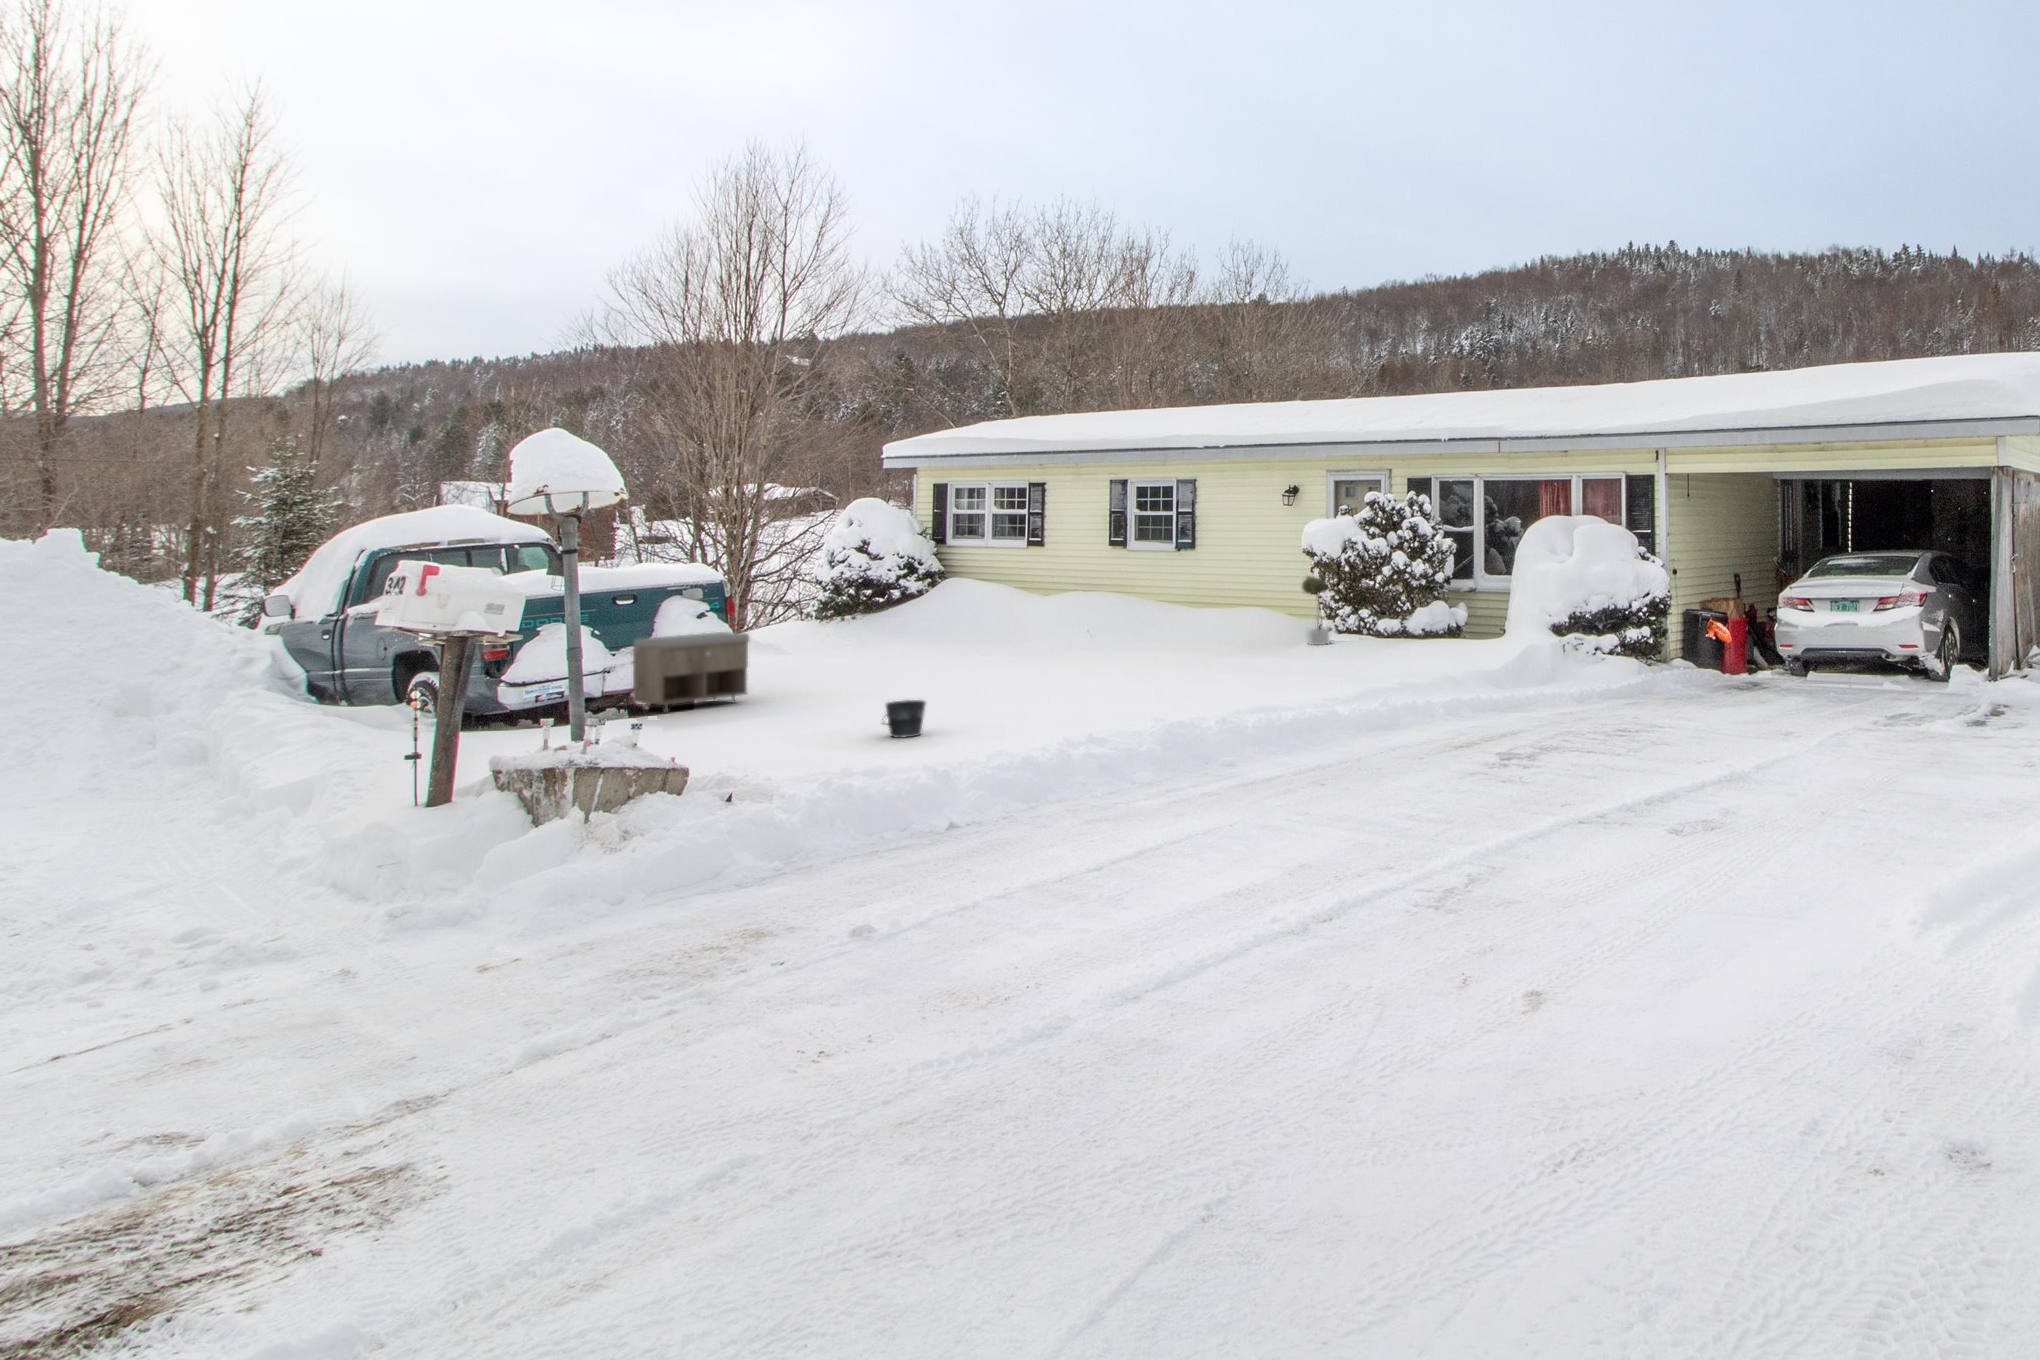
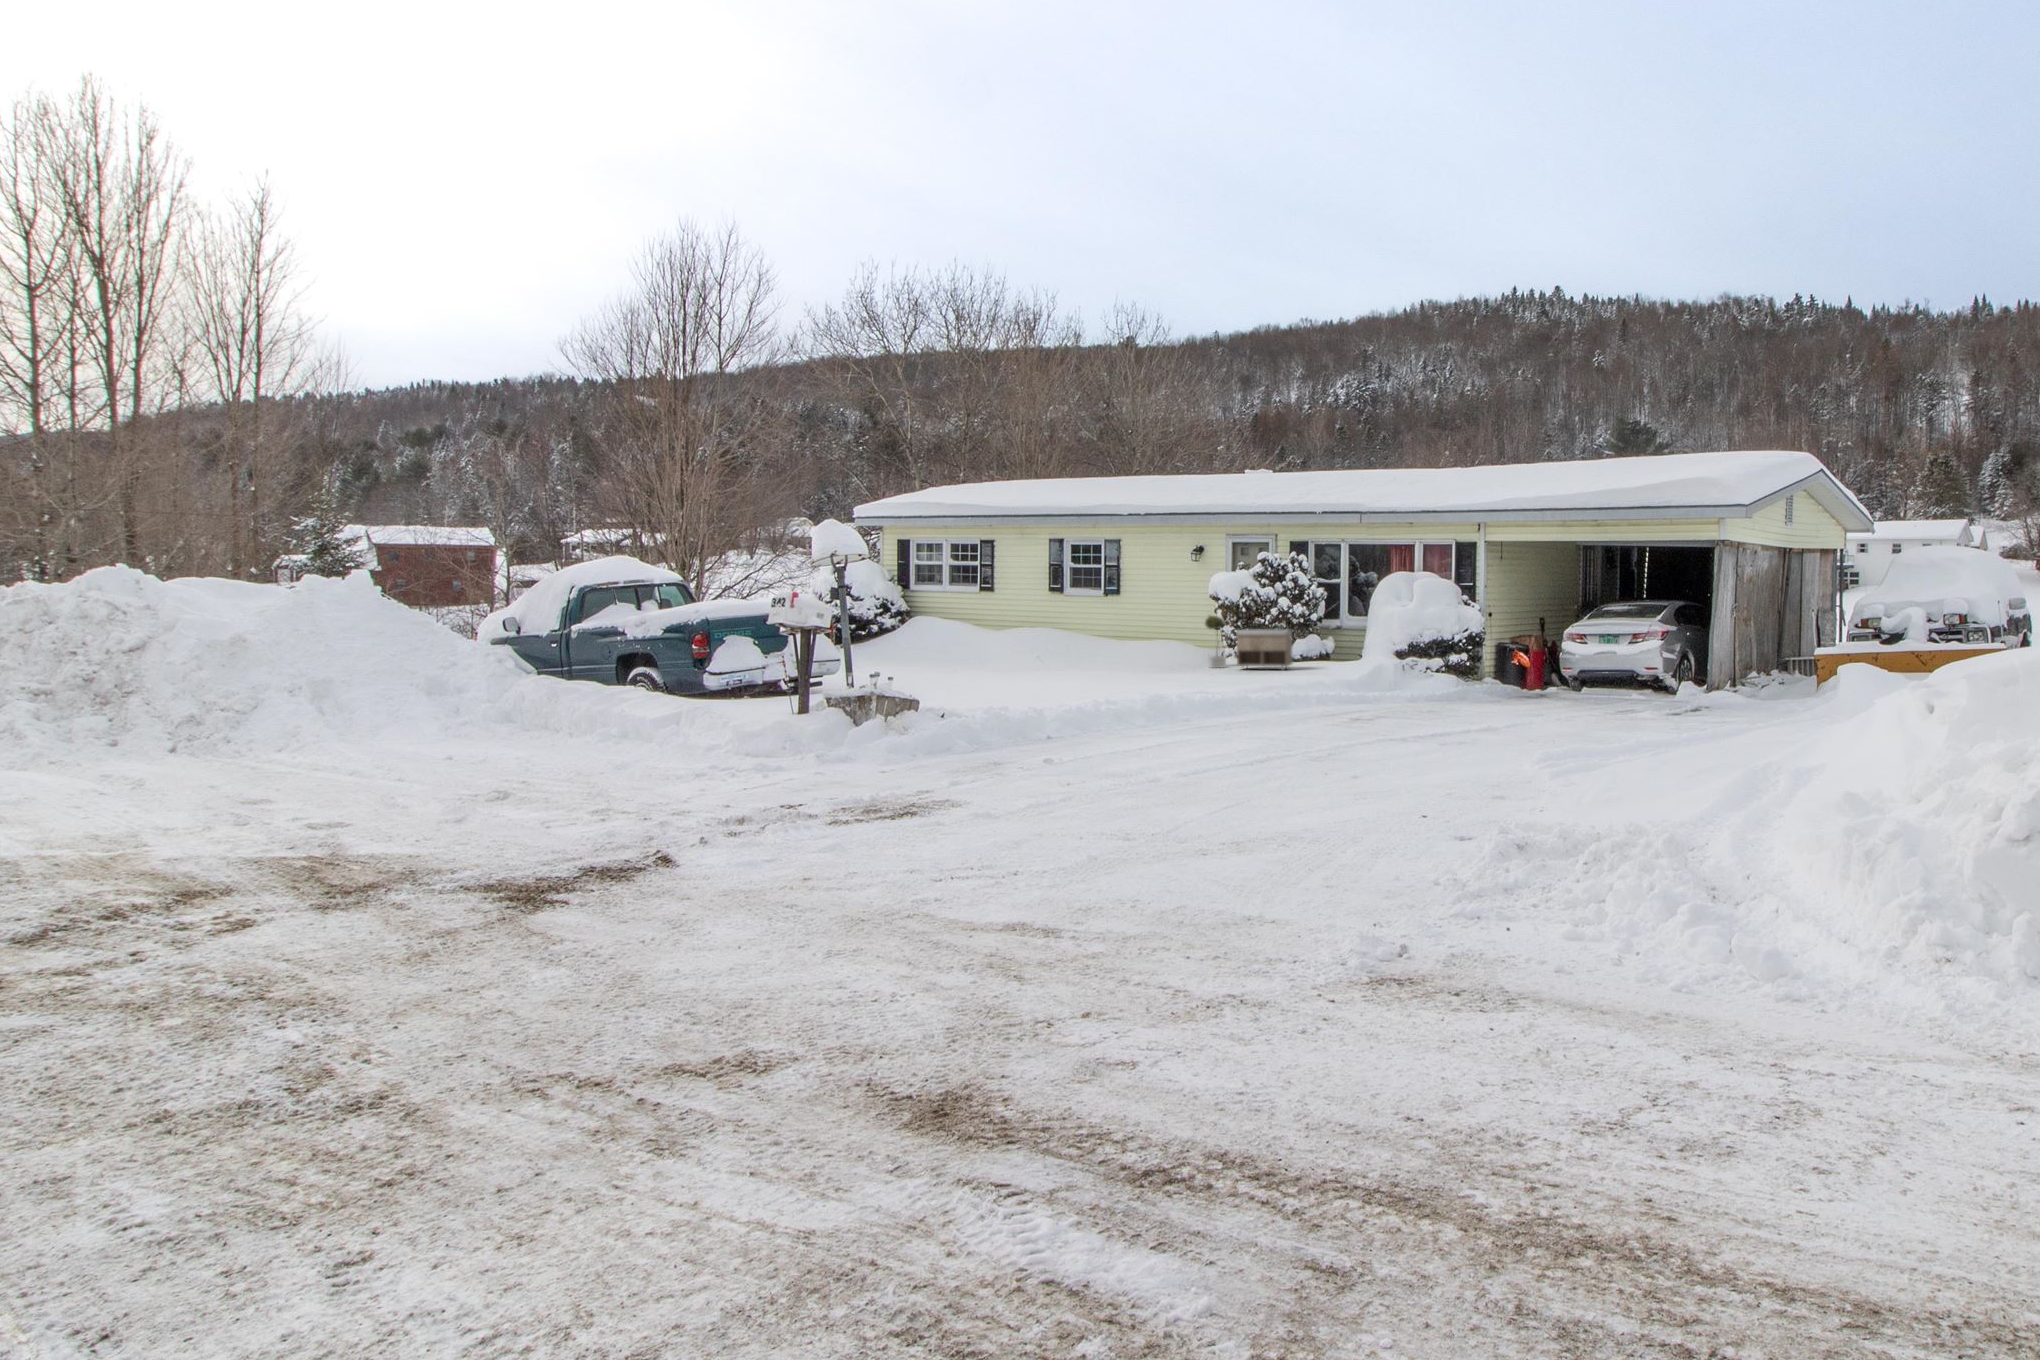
storage bench: present [633,632,749,712] -> present [1236,629,1292,668]
bucket: present [882,700,926,738] -> none [936,686,964,709]

